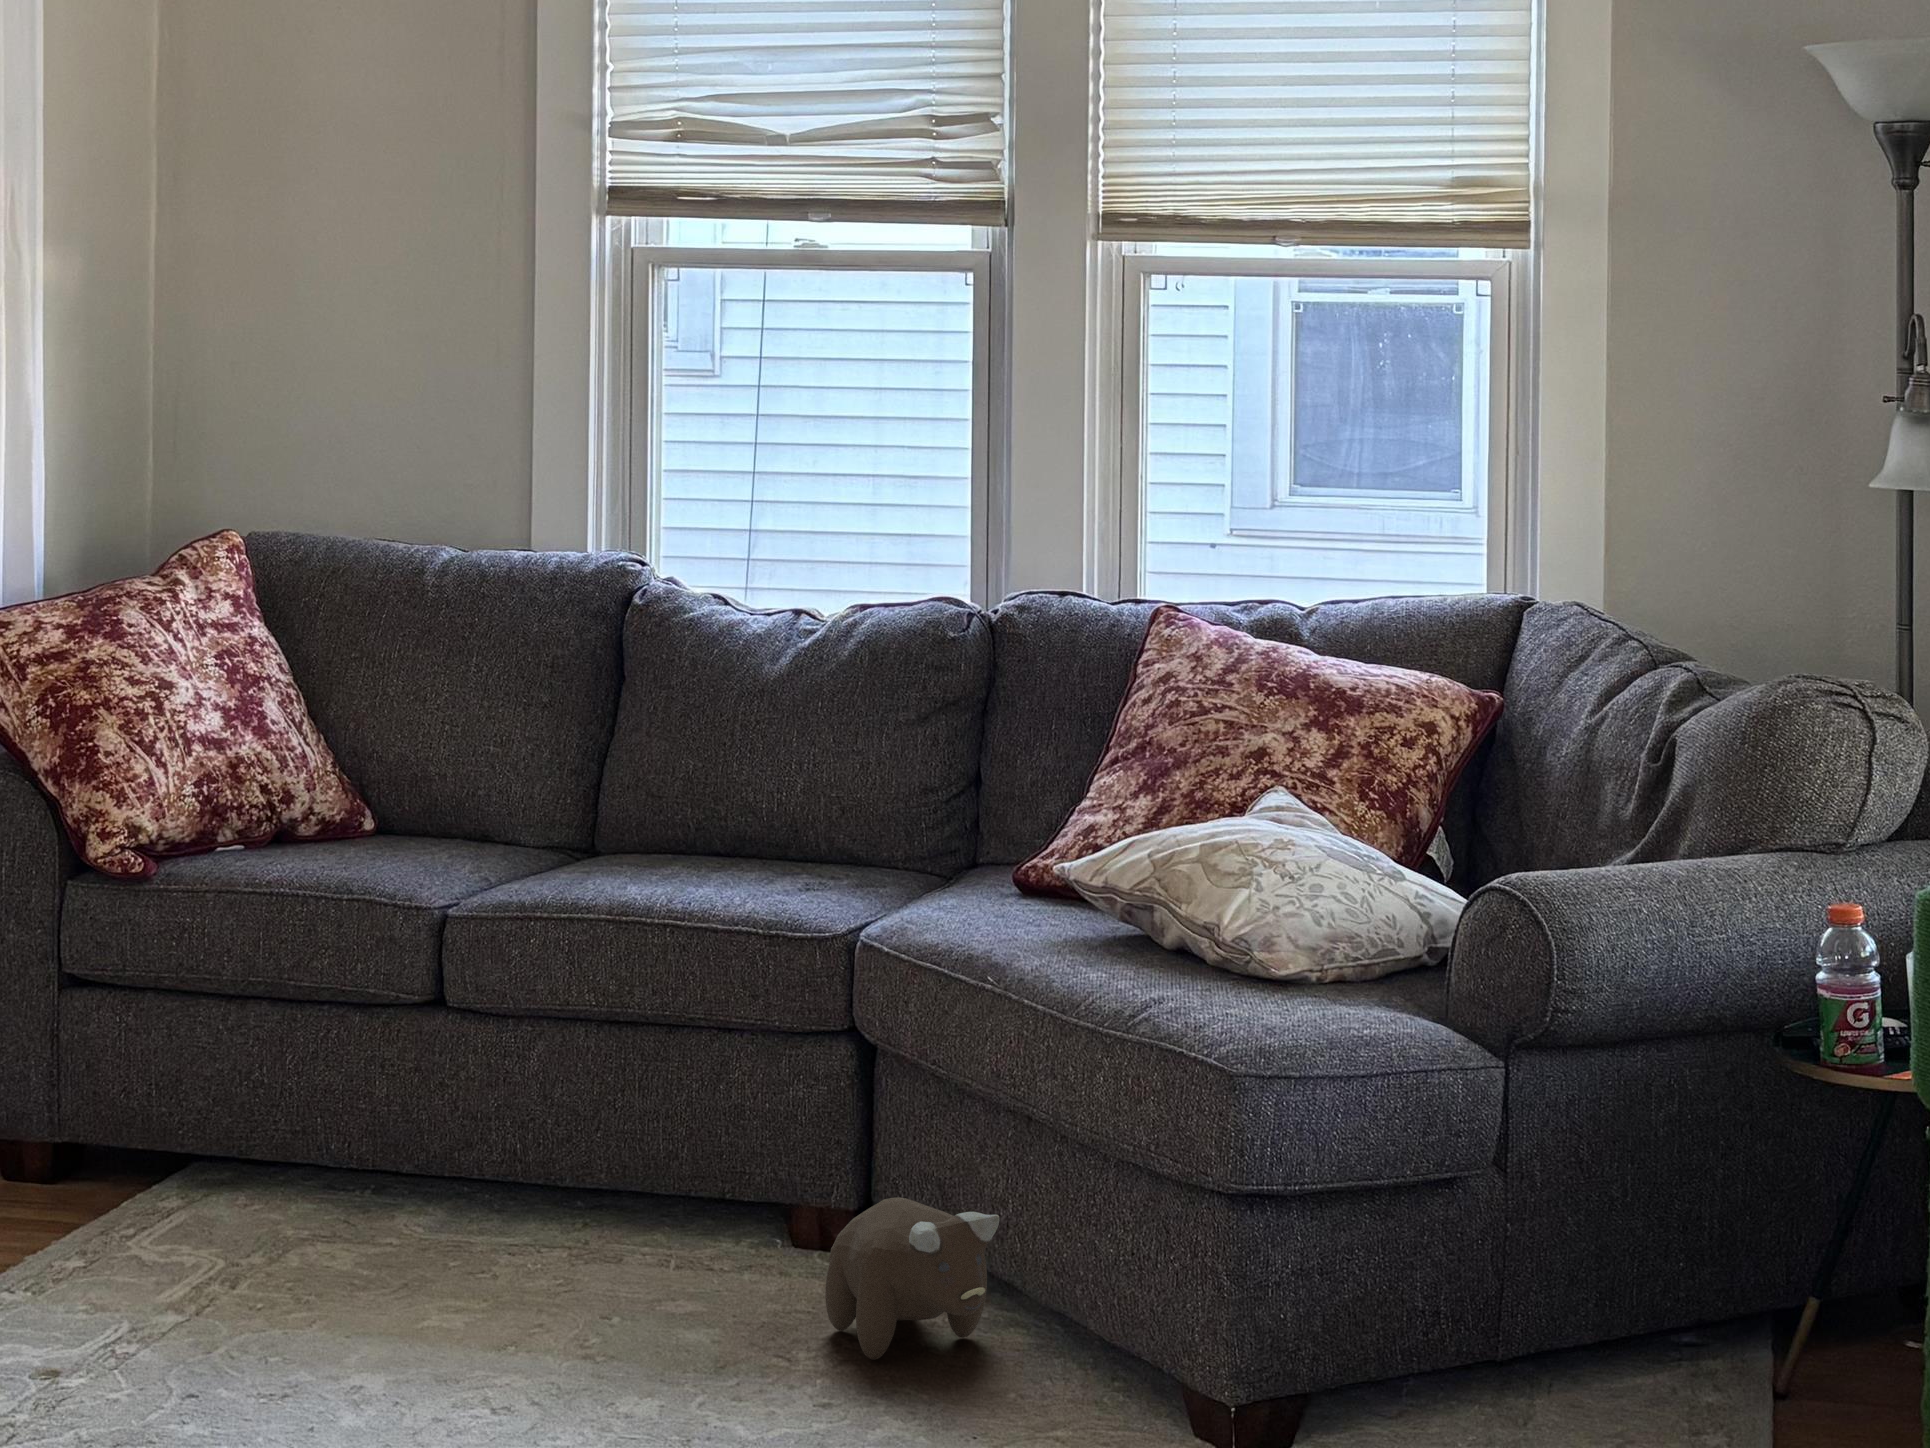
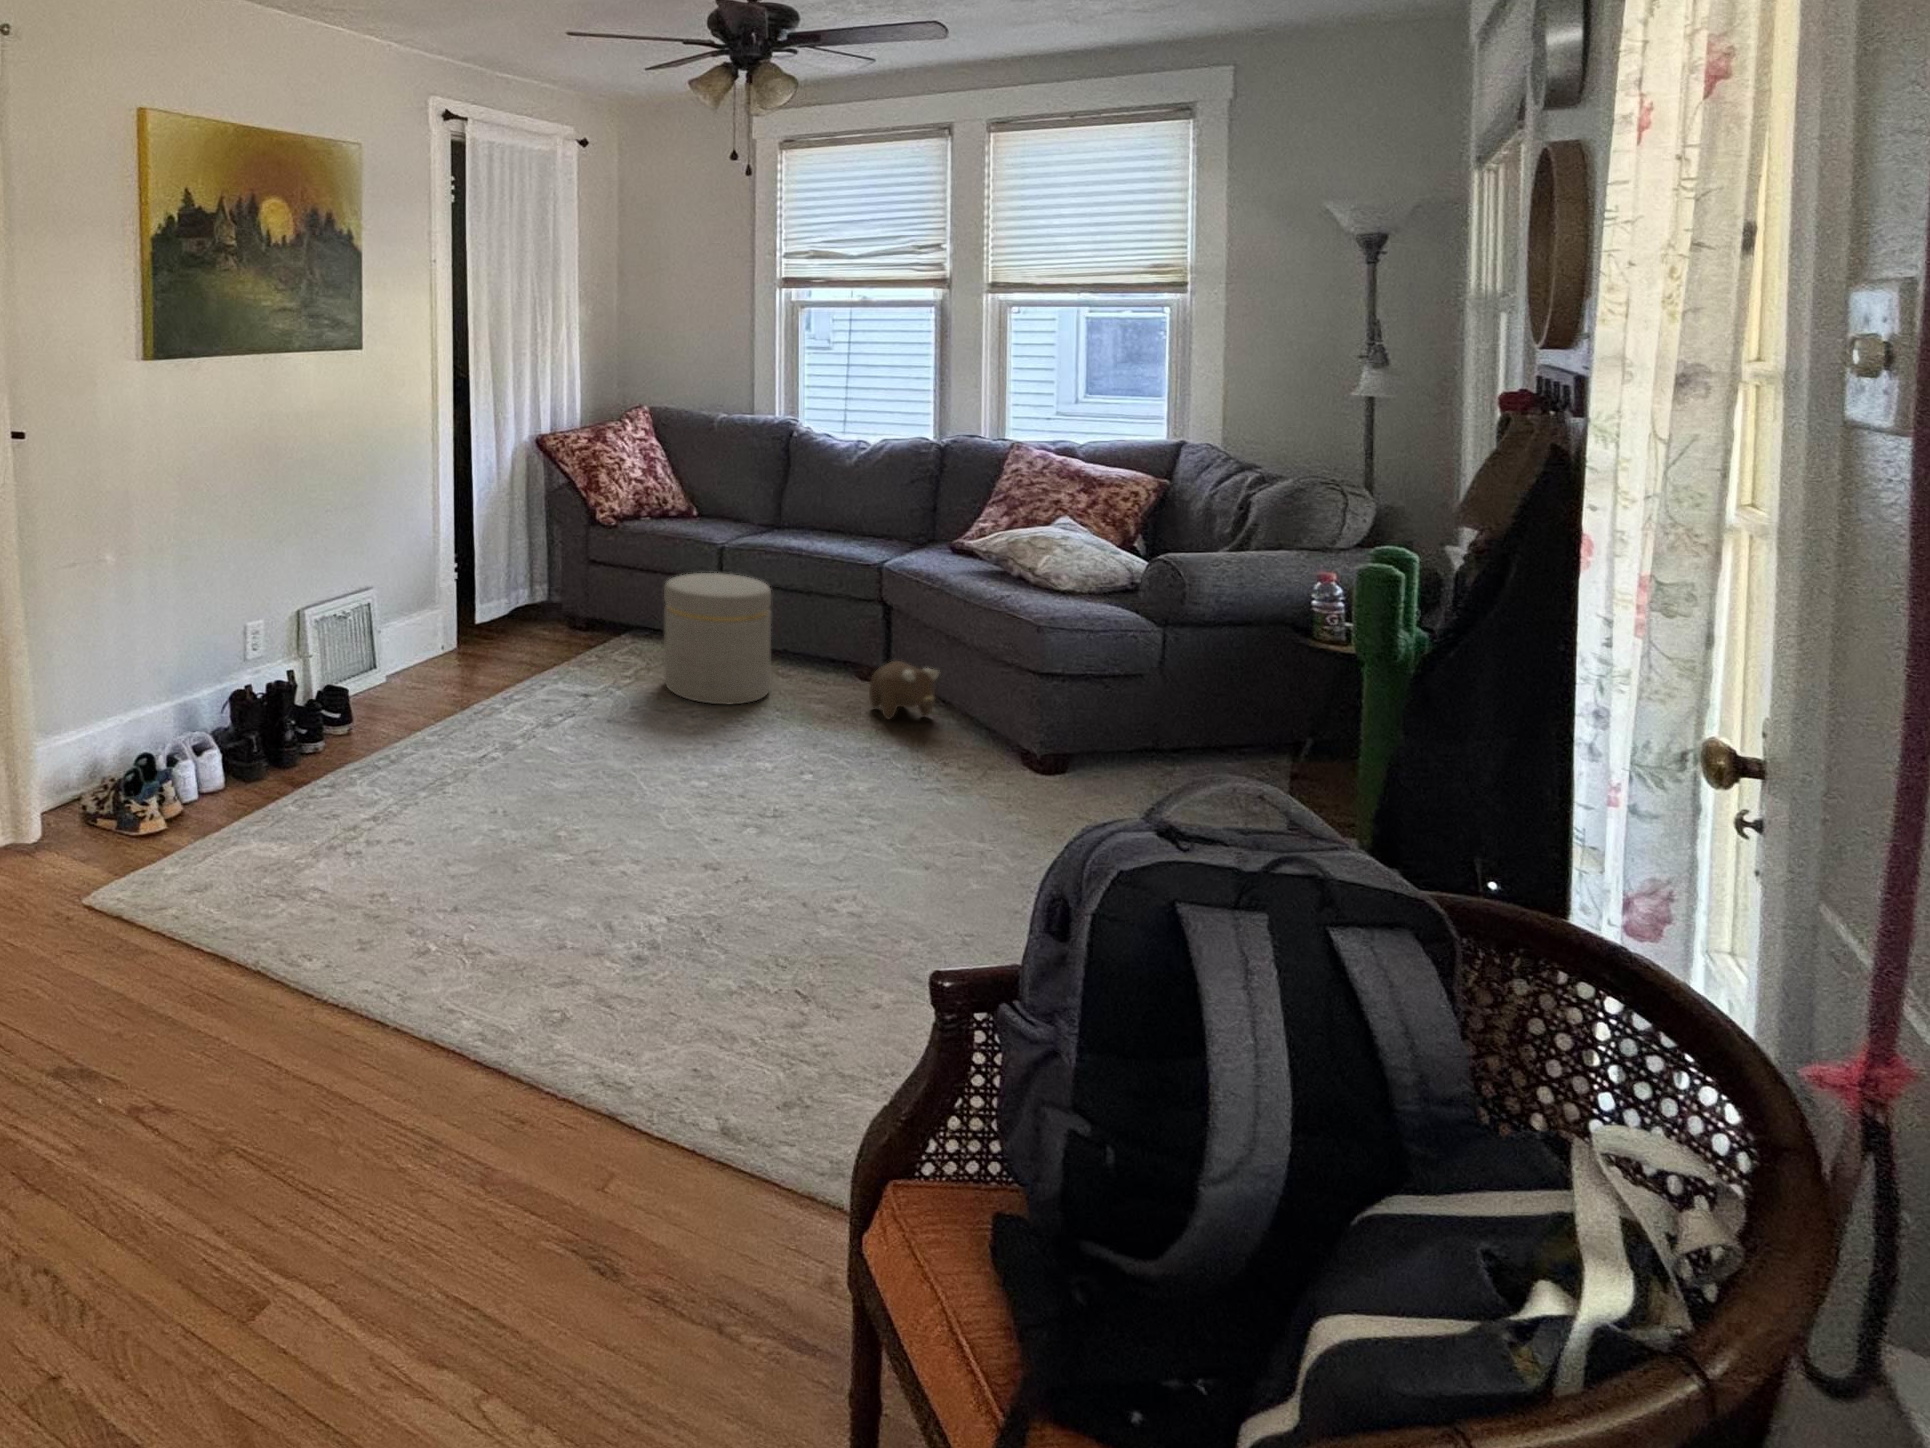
ottoman: none [278,996,573,1371] -> present [664,573,771,704]

